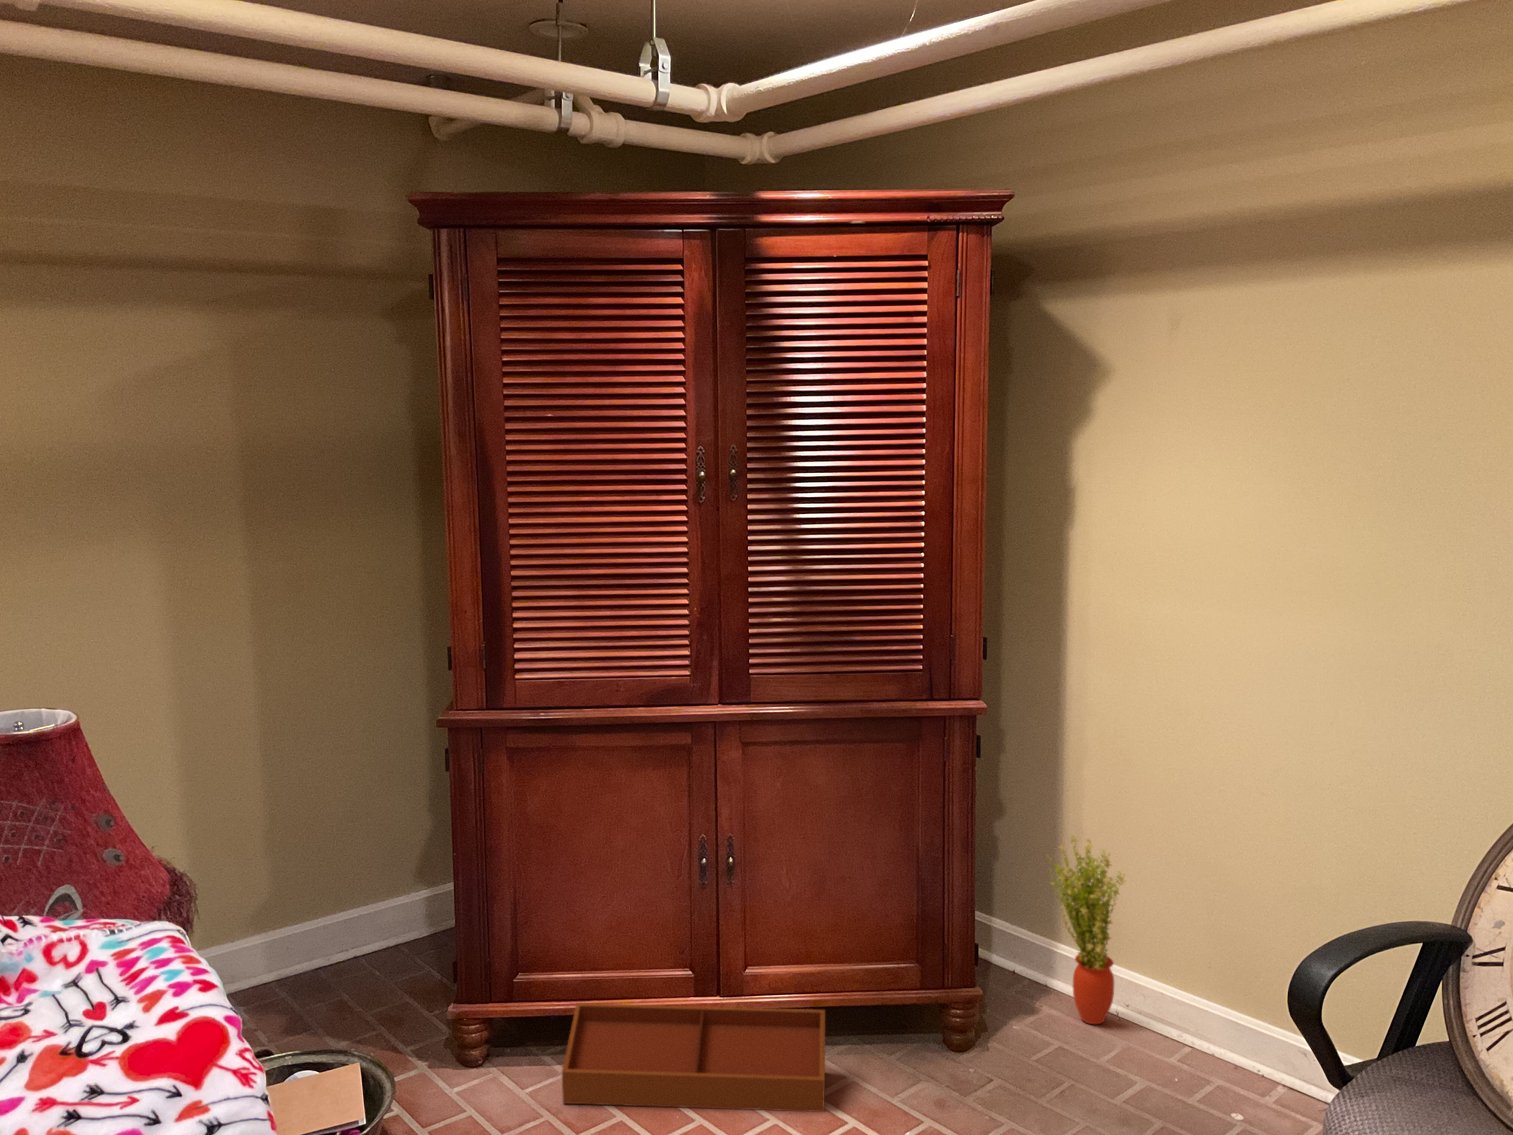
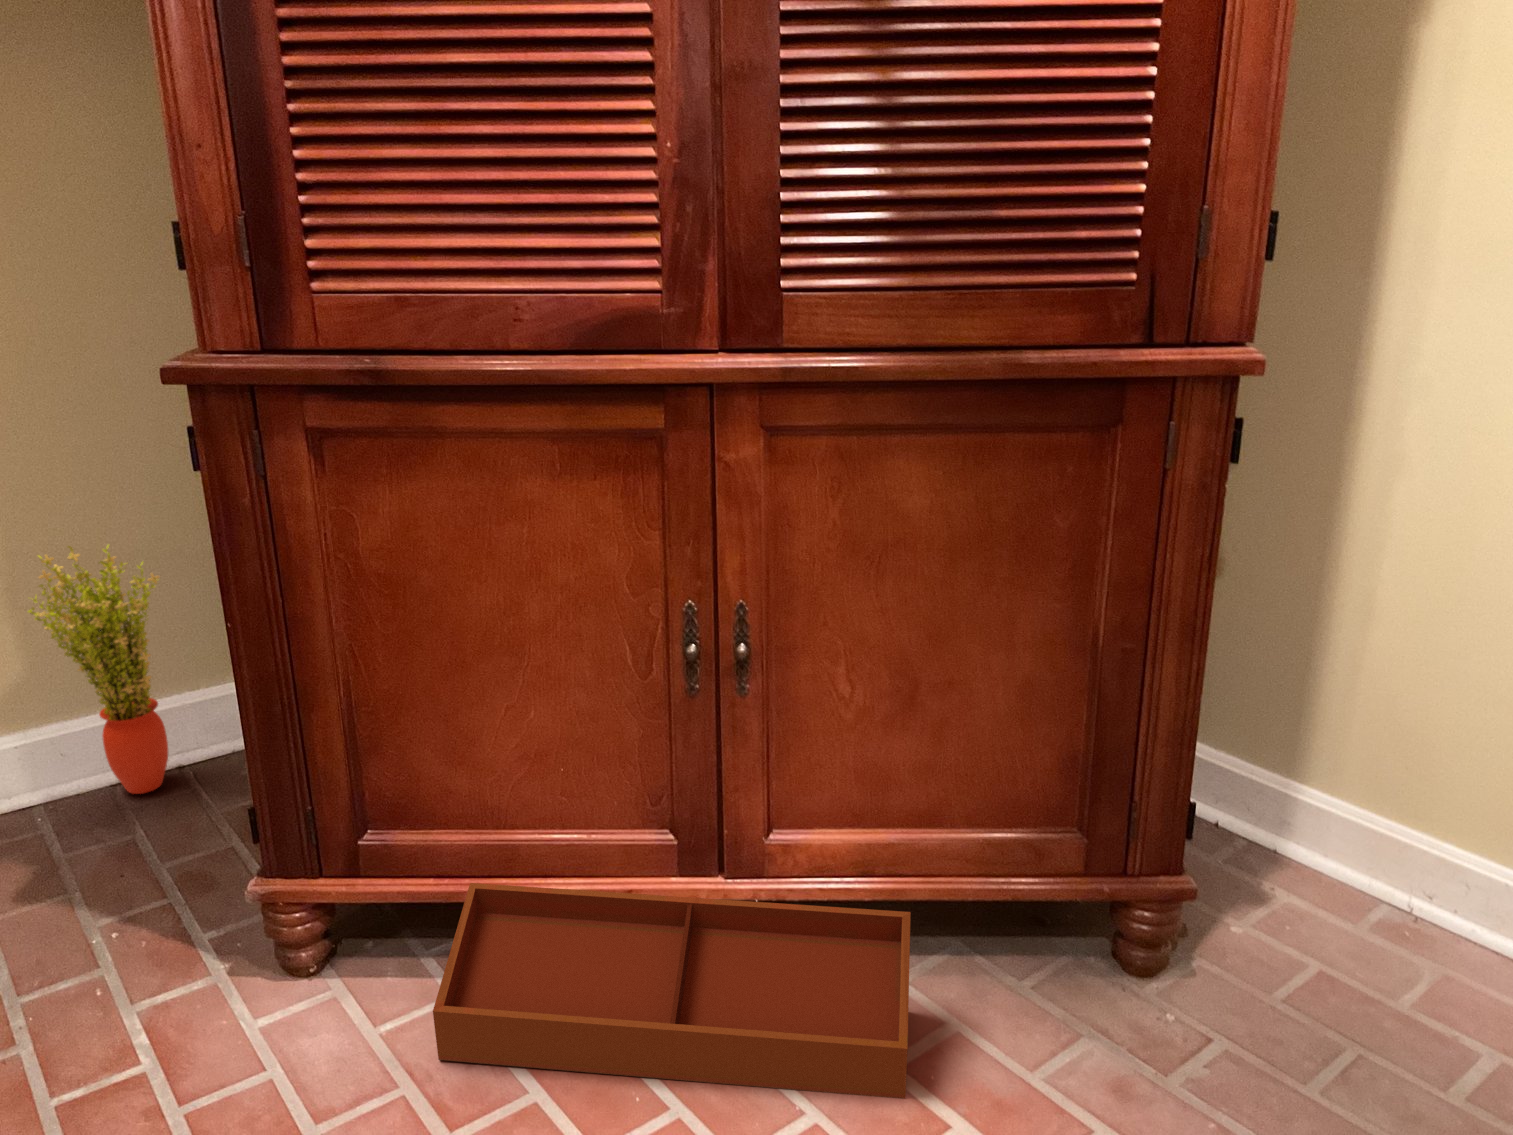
potted plant: present [1050,836,1125,1024] -> present [28,545,168,794]

